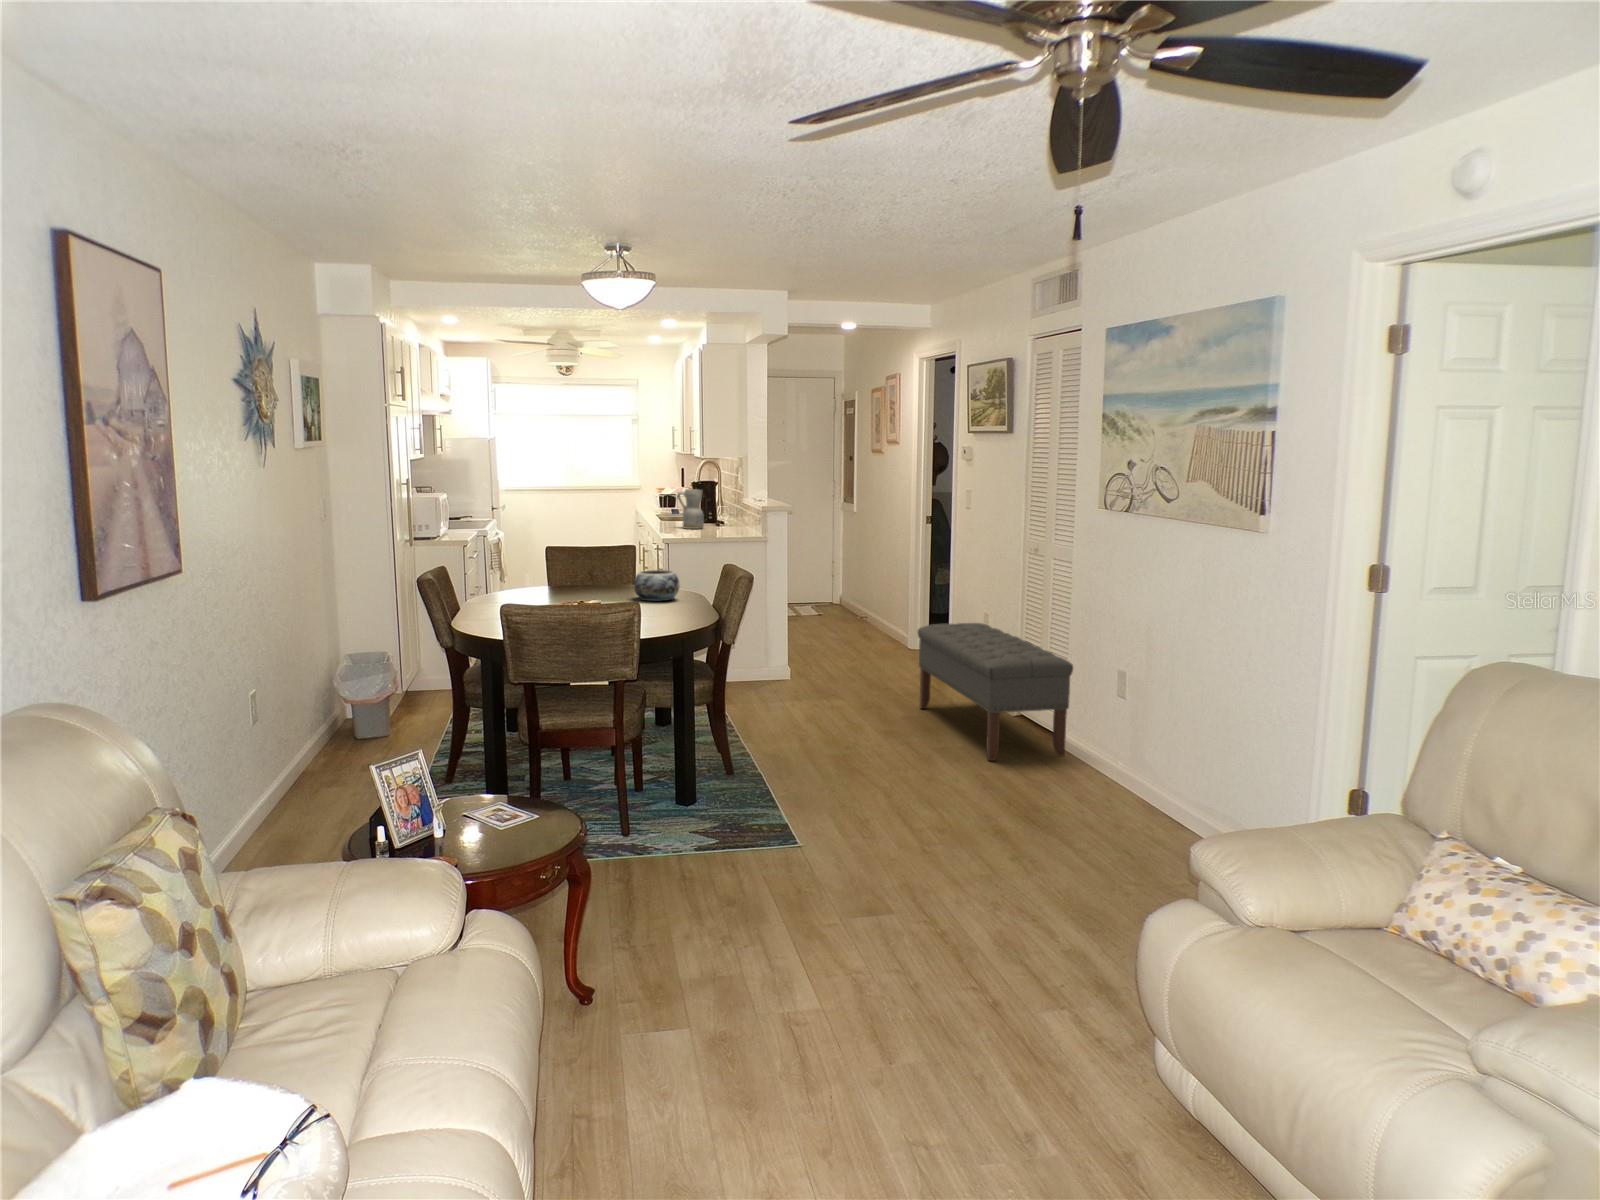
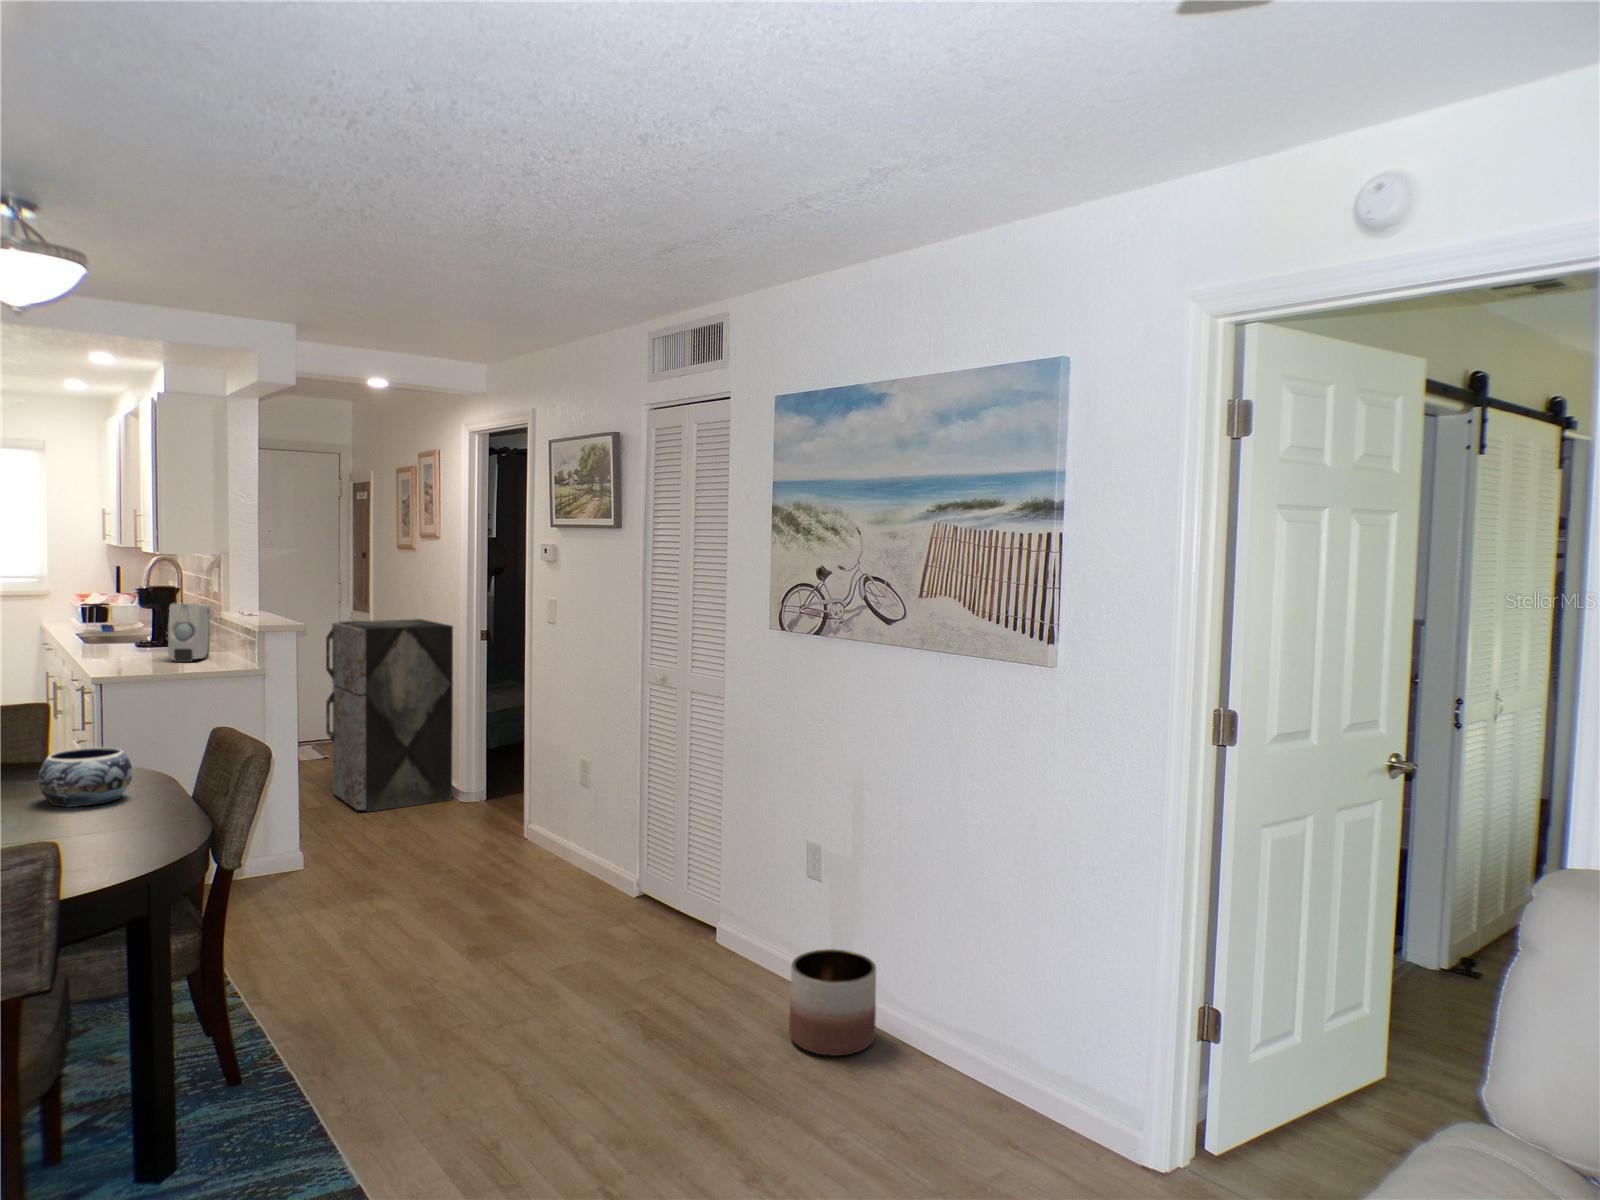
ceramic pitcher: present [677,489,704,529] -> none [112,599,159,657]
soap dispenser: none [709,492,735,532] -> present [168,603,210,662]
storage cabinet: none [815,509,905,653] -> present [326,619,453,812]
bench: present [918,623,1073,761] -> none [501,771,735,976]
planter: none [1082,749,1149,819] -> present [789,949,876,1056]

